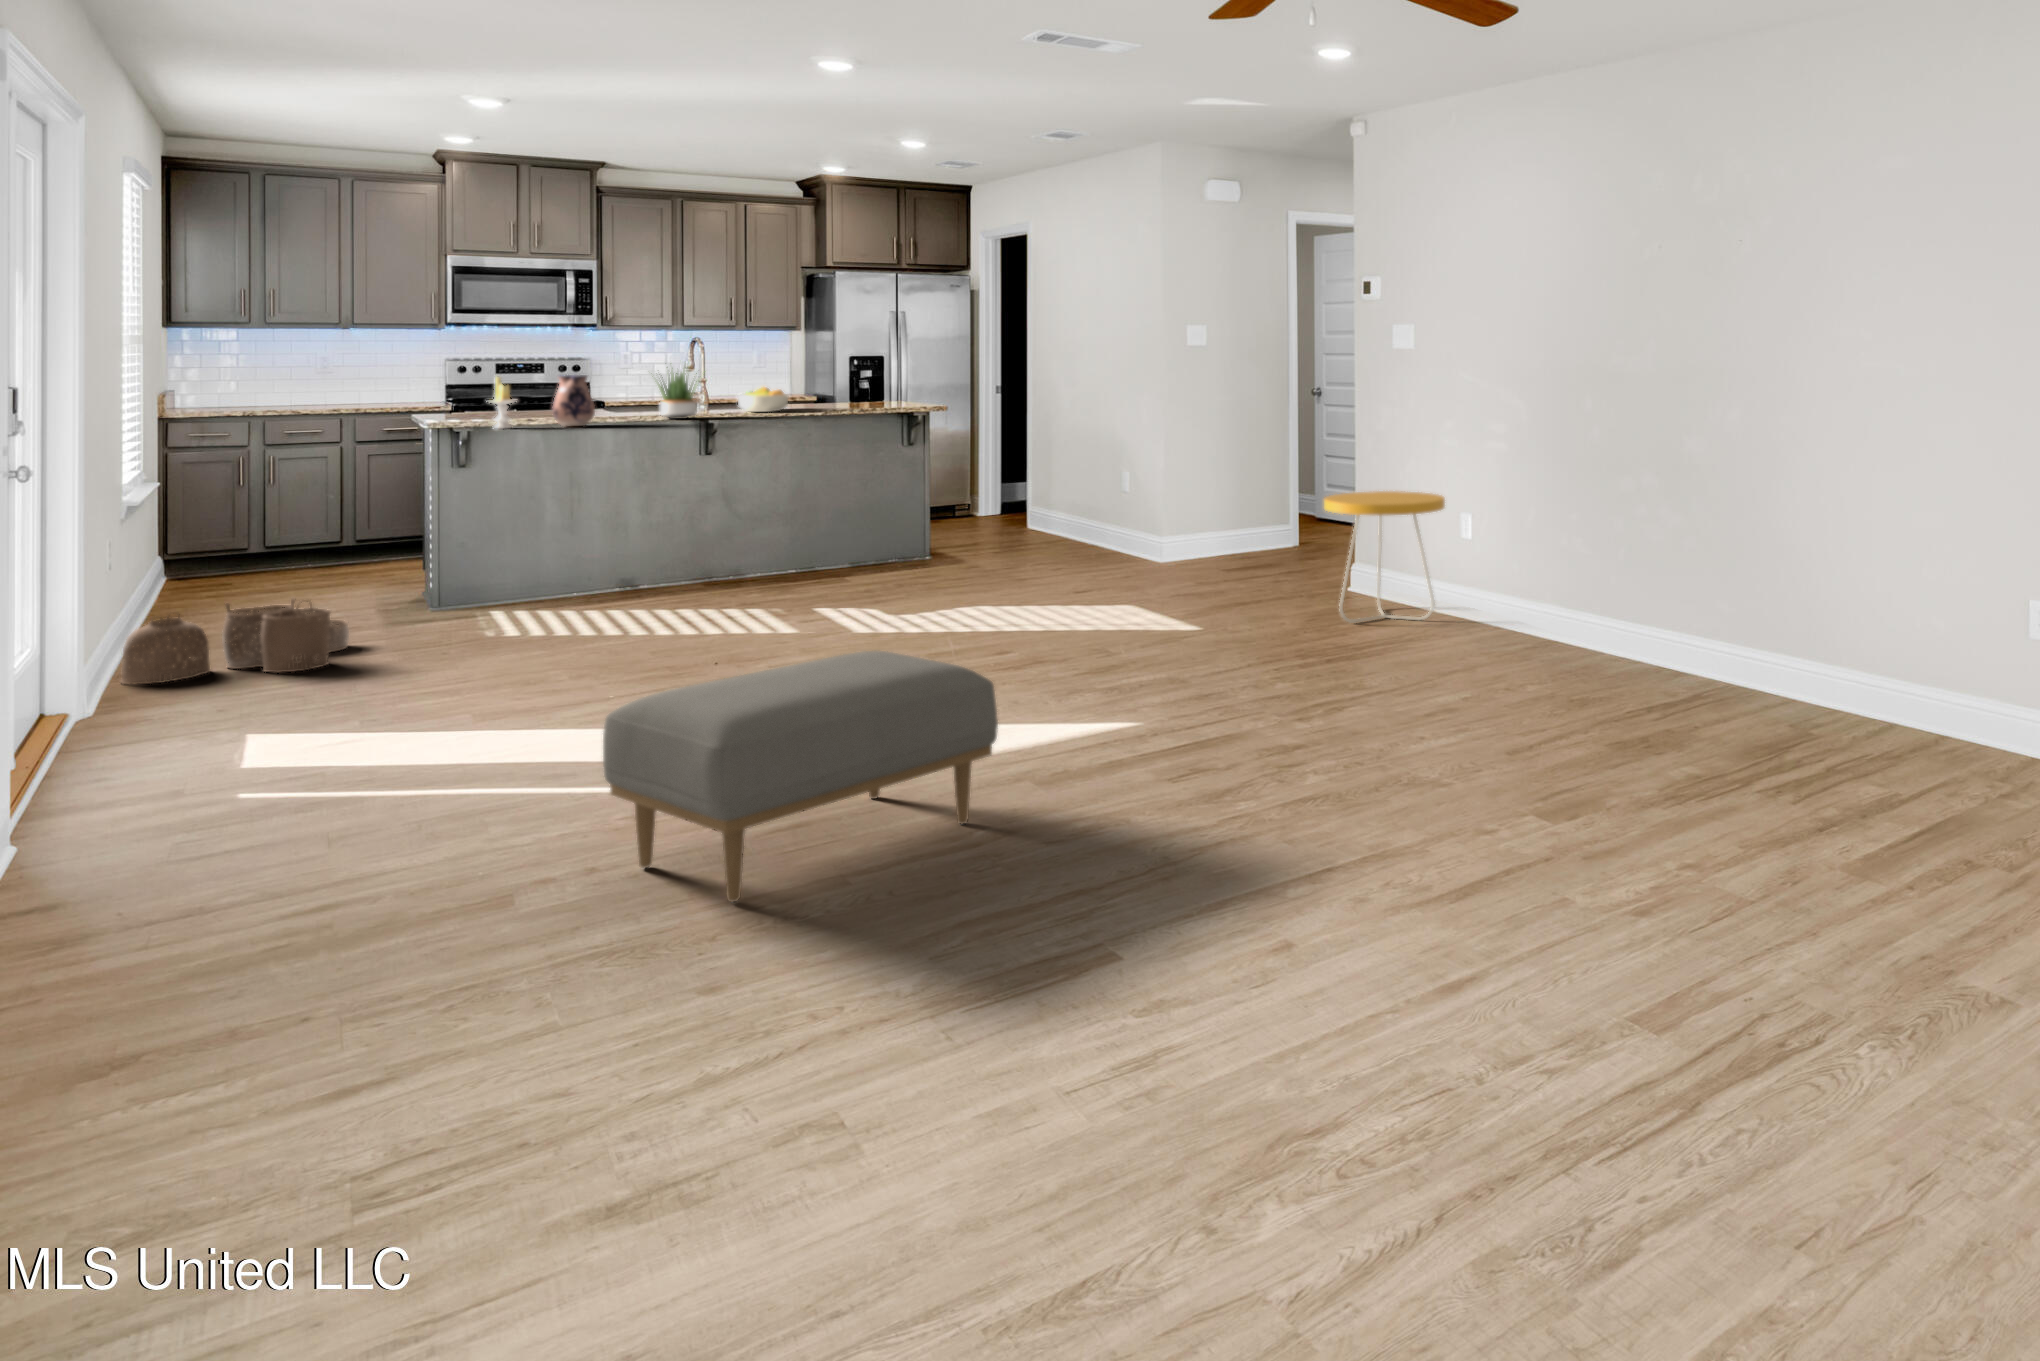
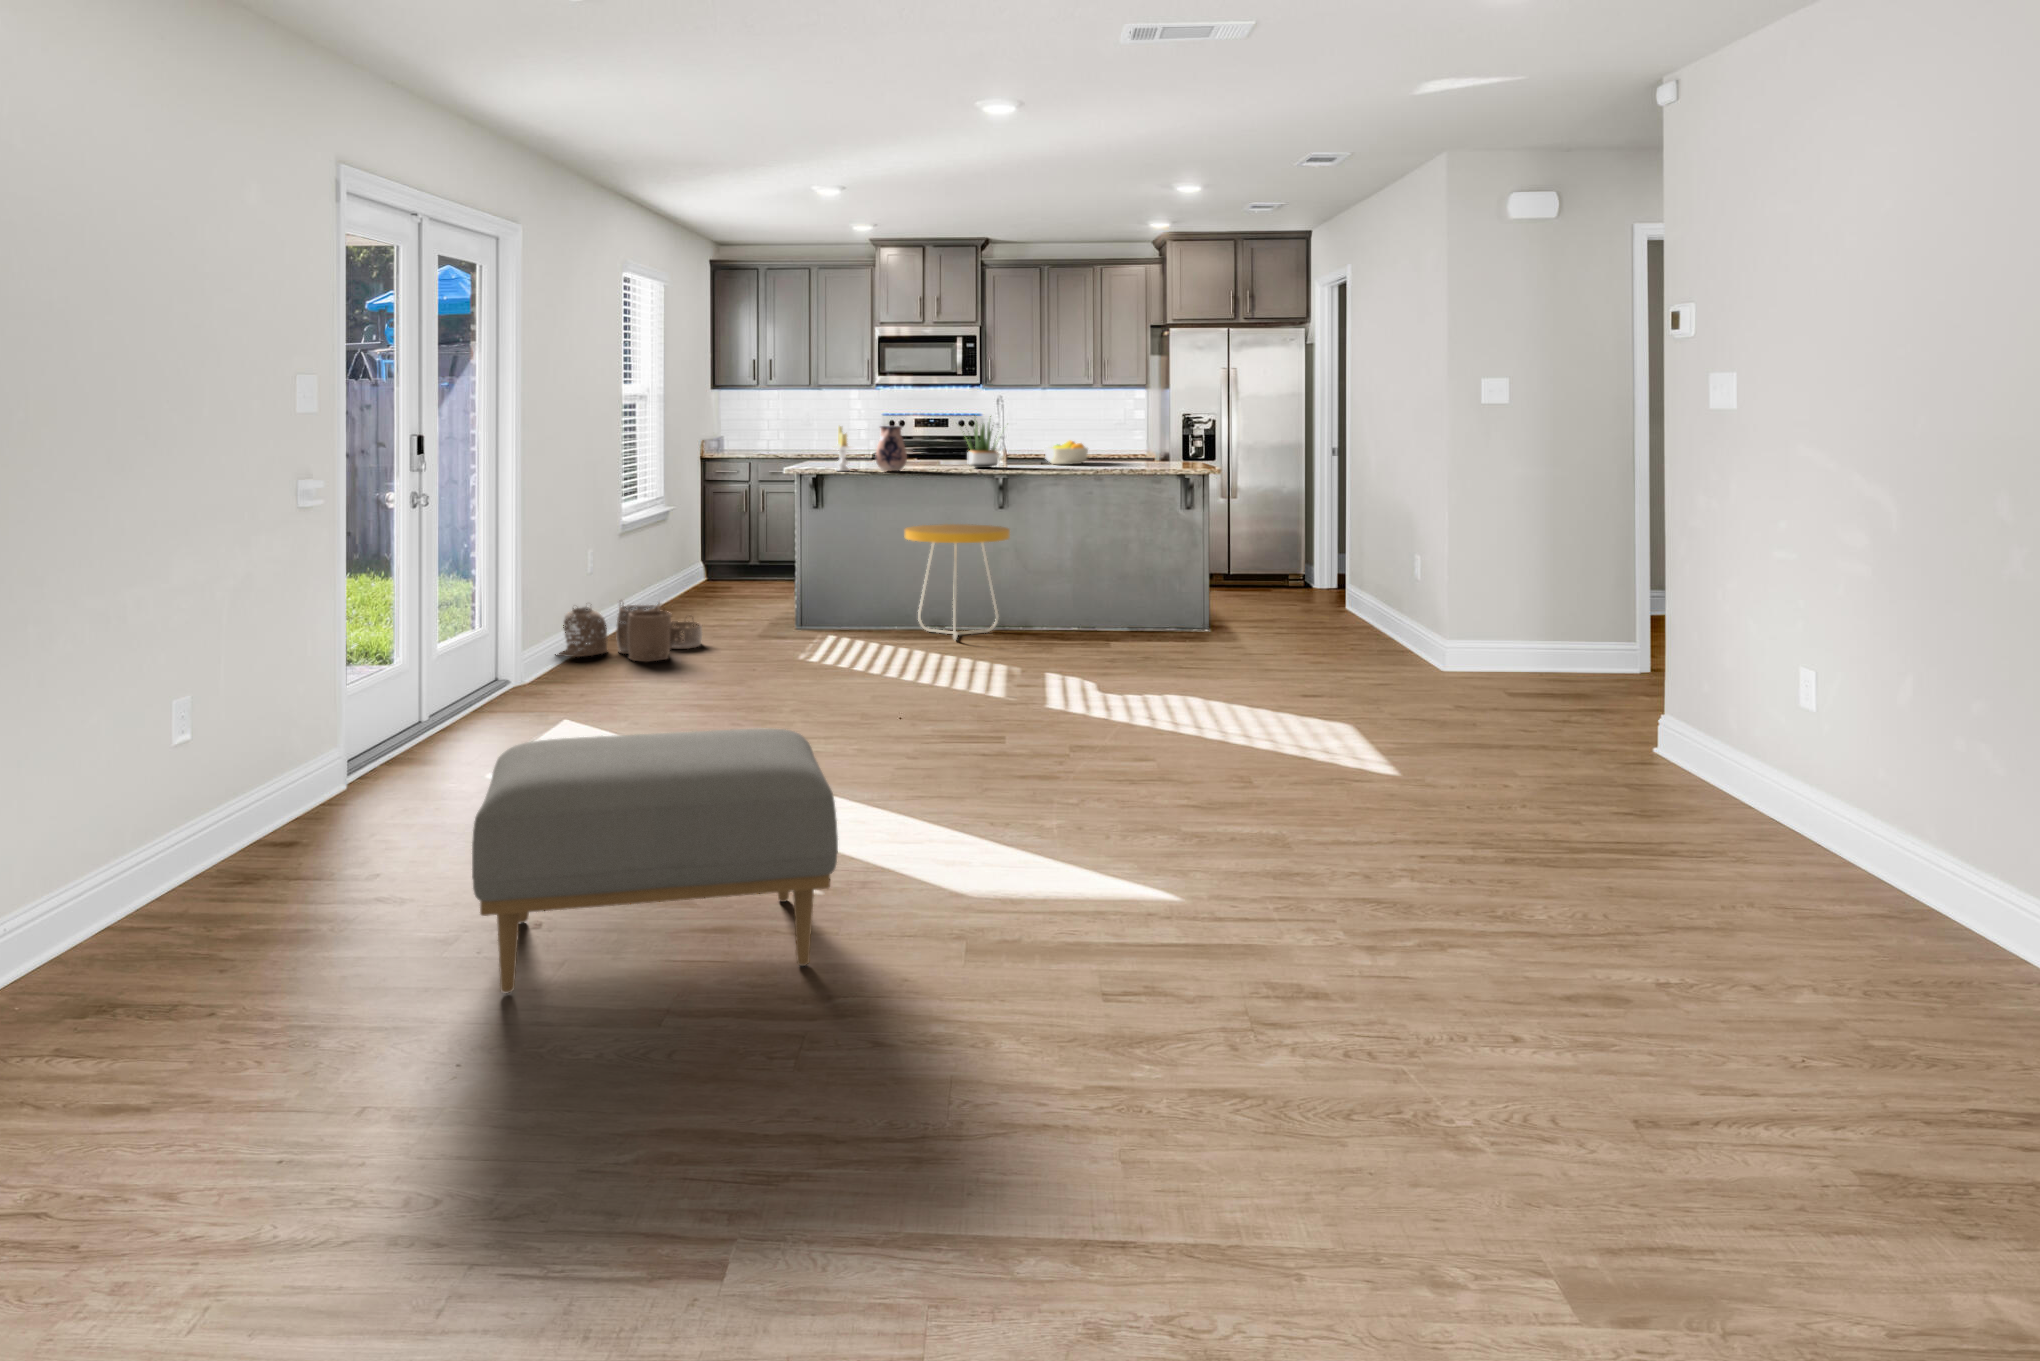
side table: present [1324,491,1445,623] -> present [905,524,1010,640]

